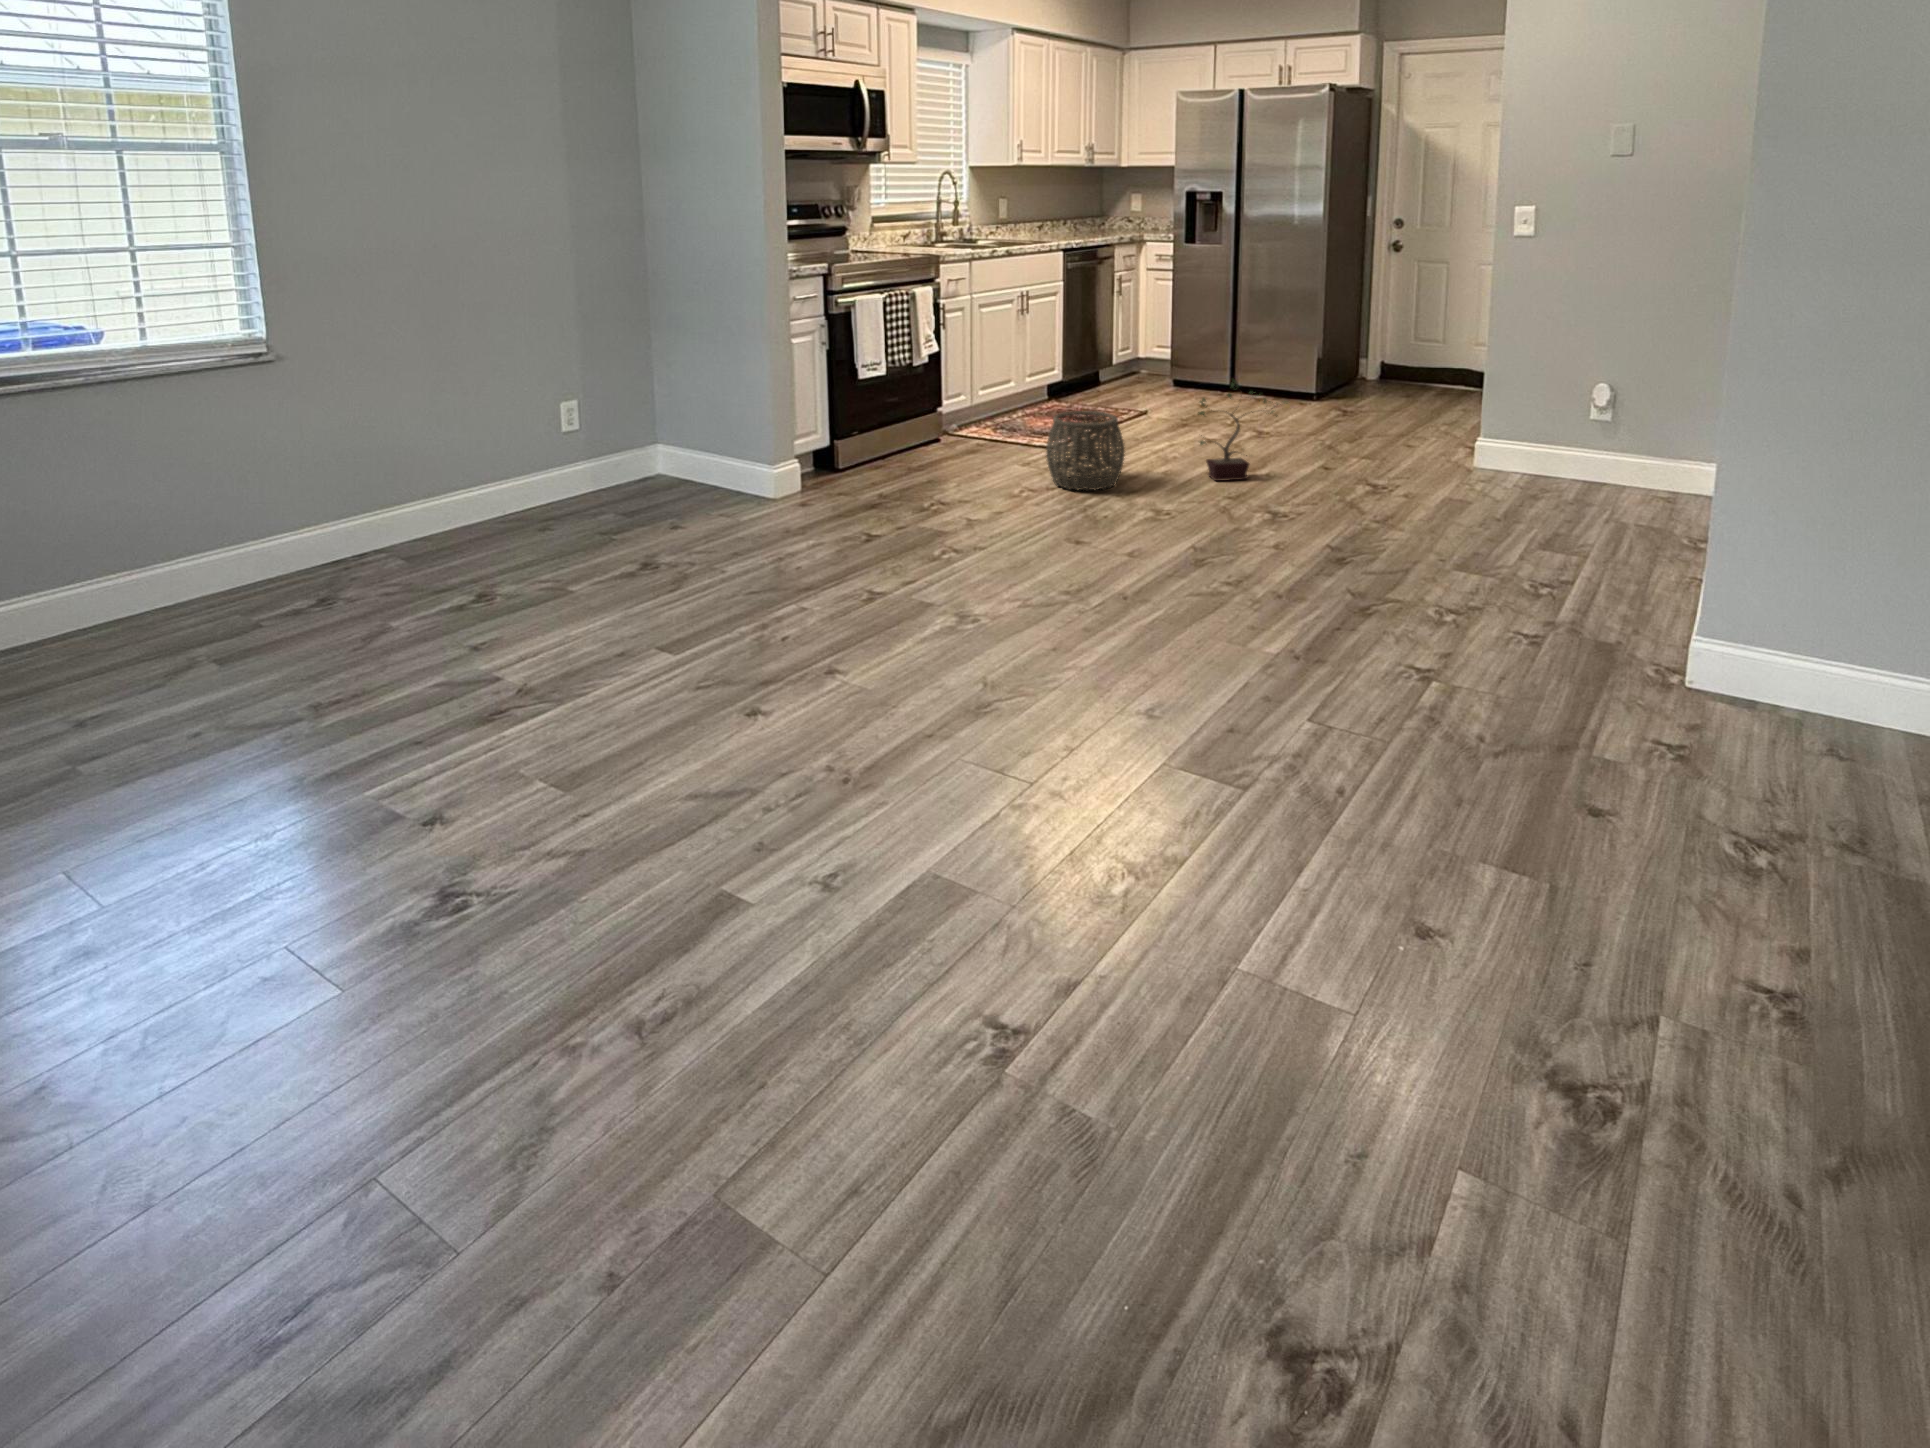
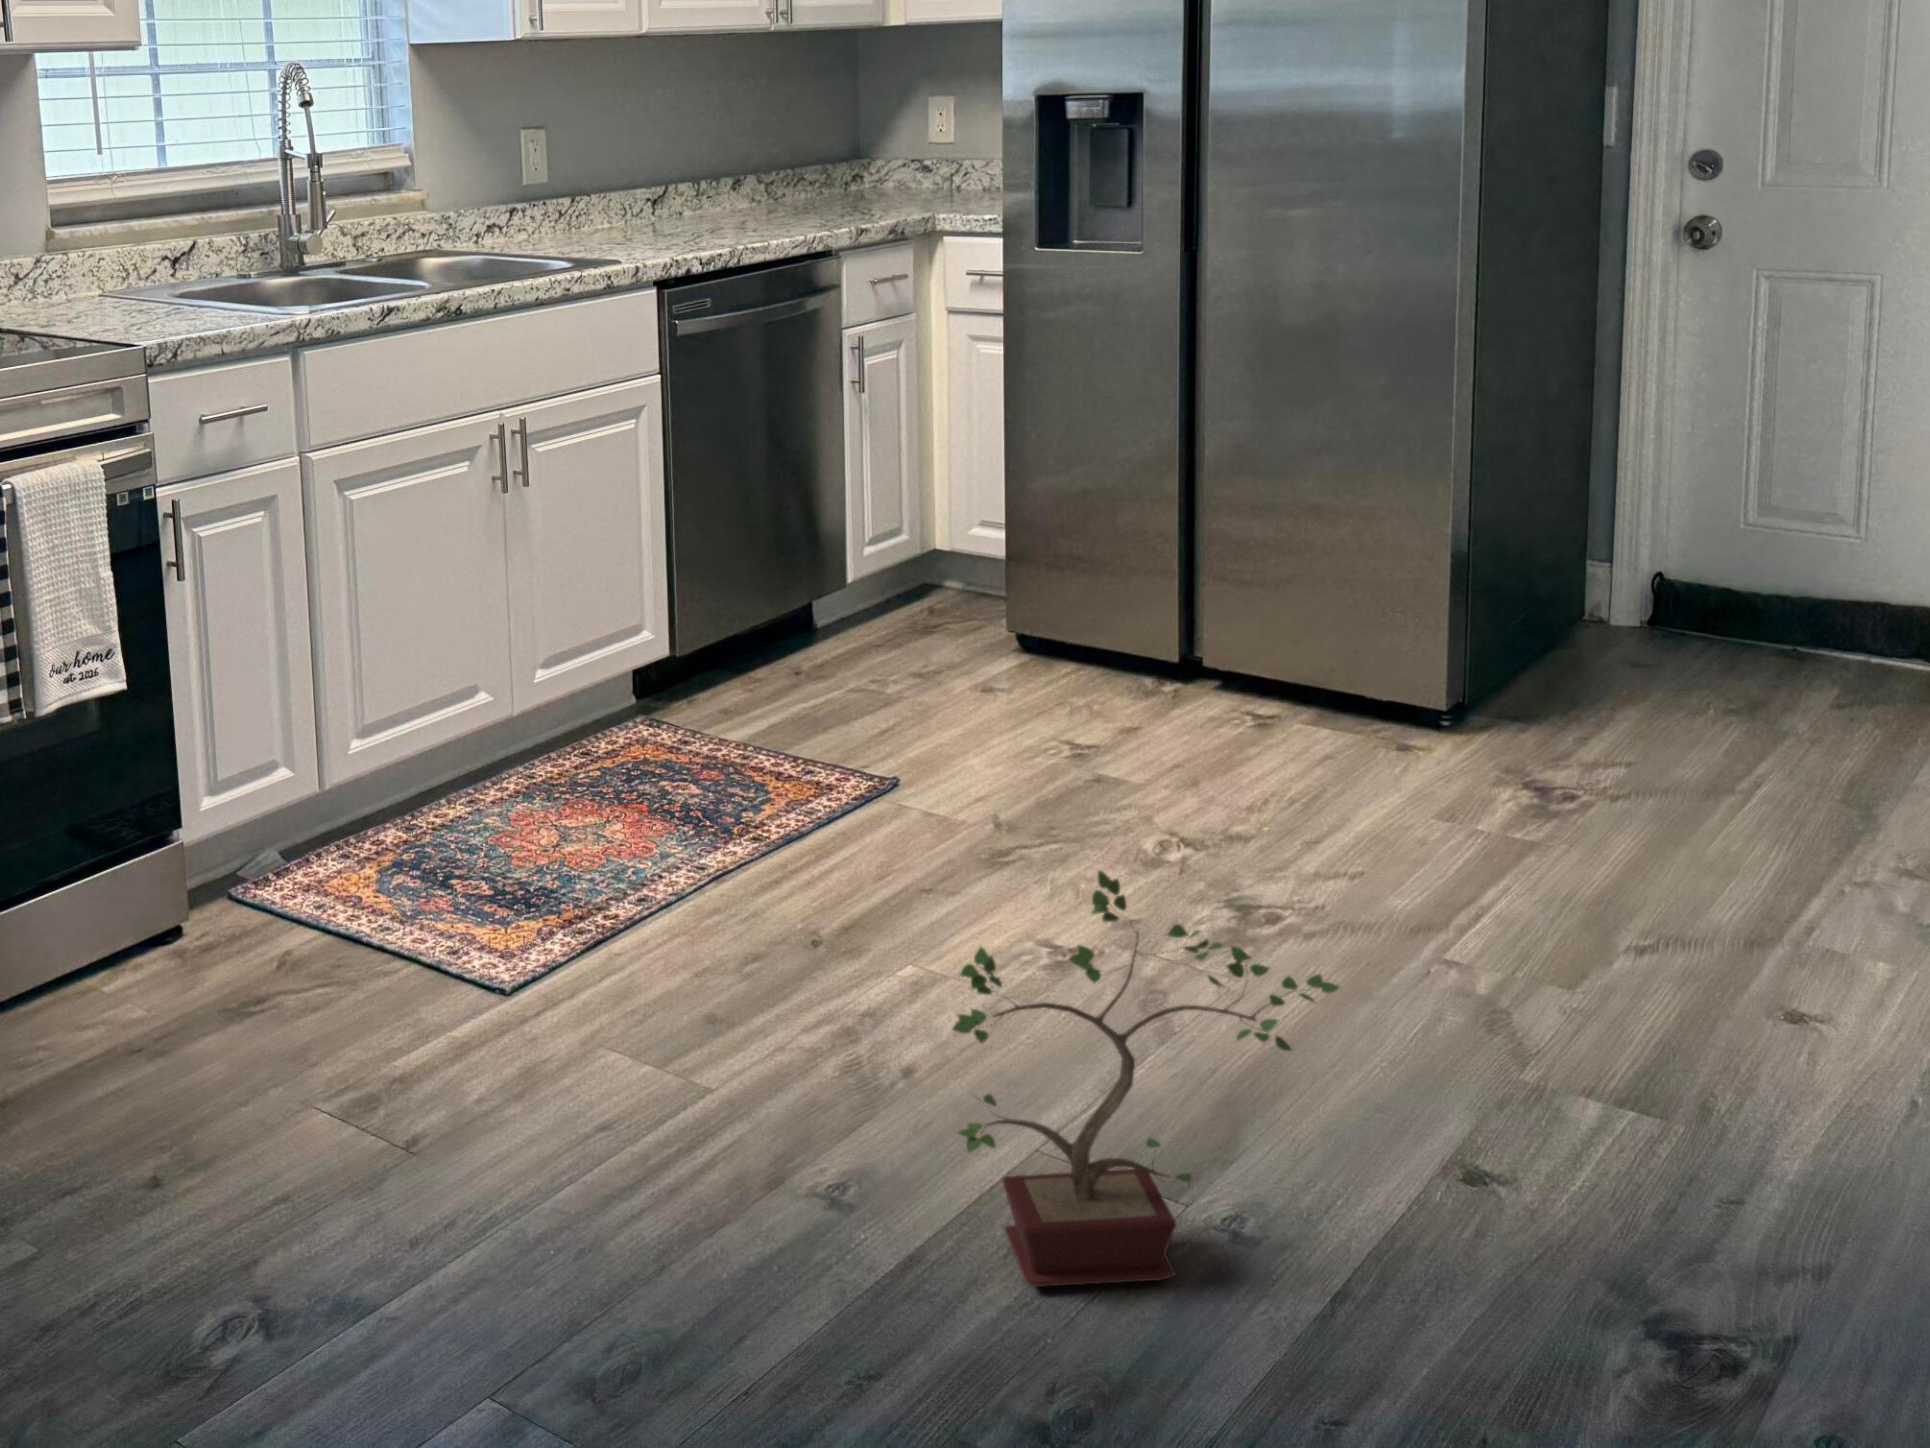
woven basket: present [1046,411,1125,491] -> none [350,976,662,1356]

